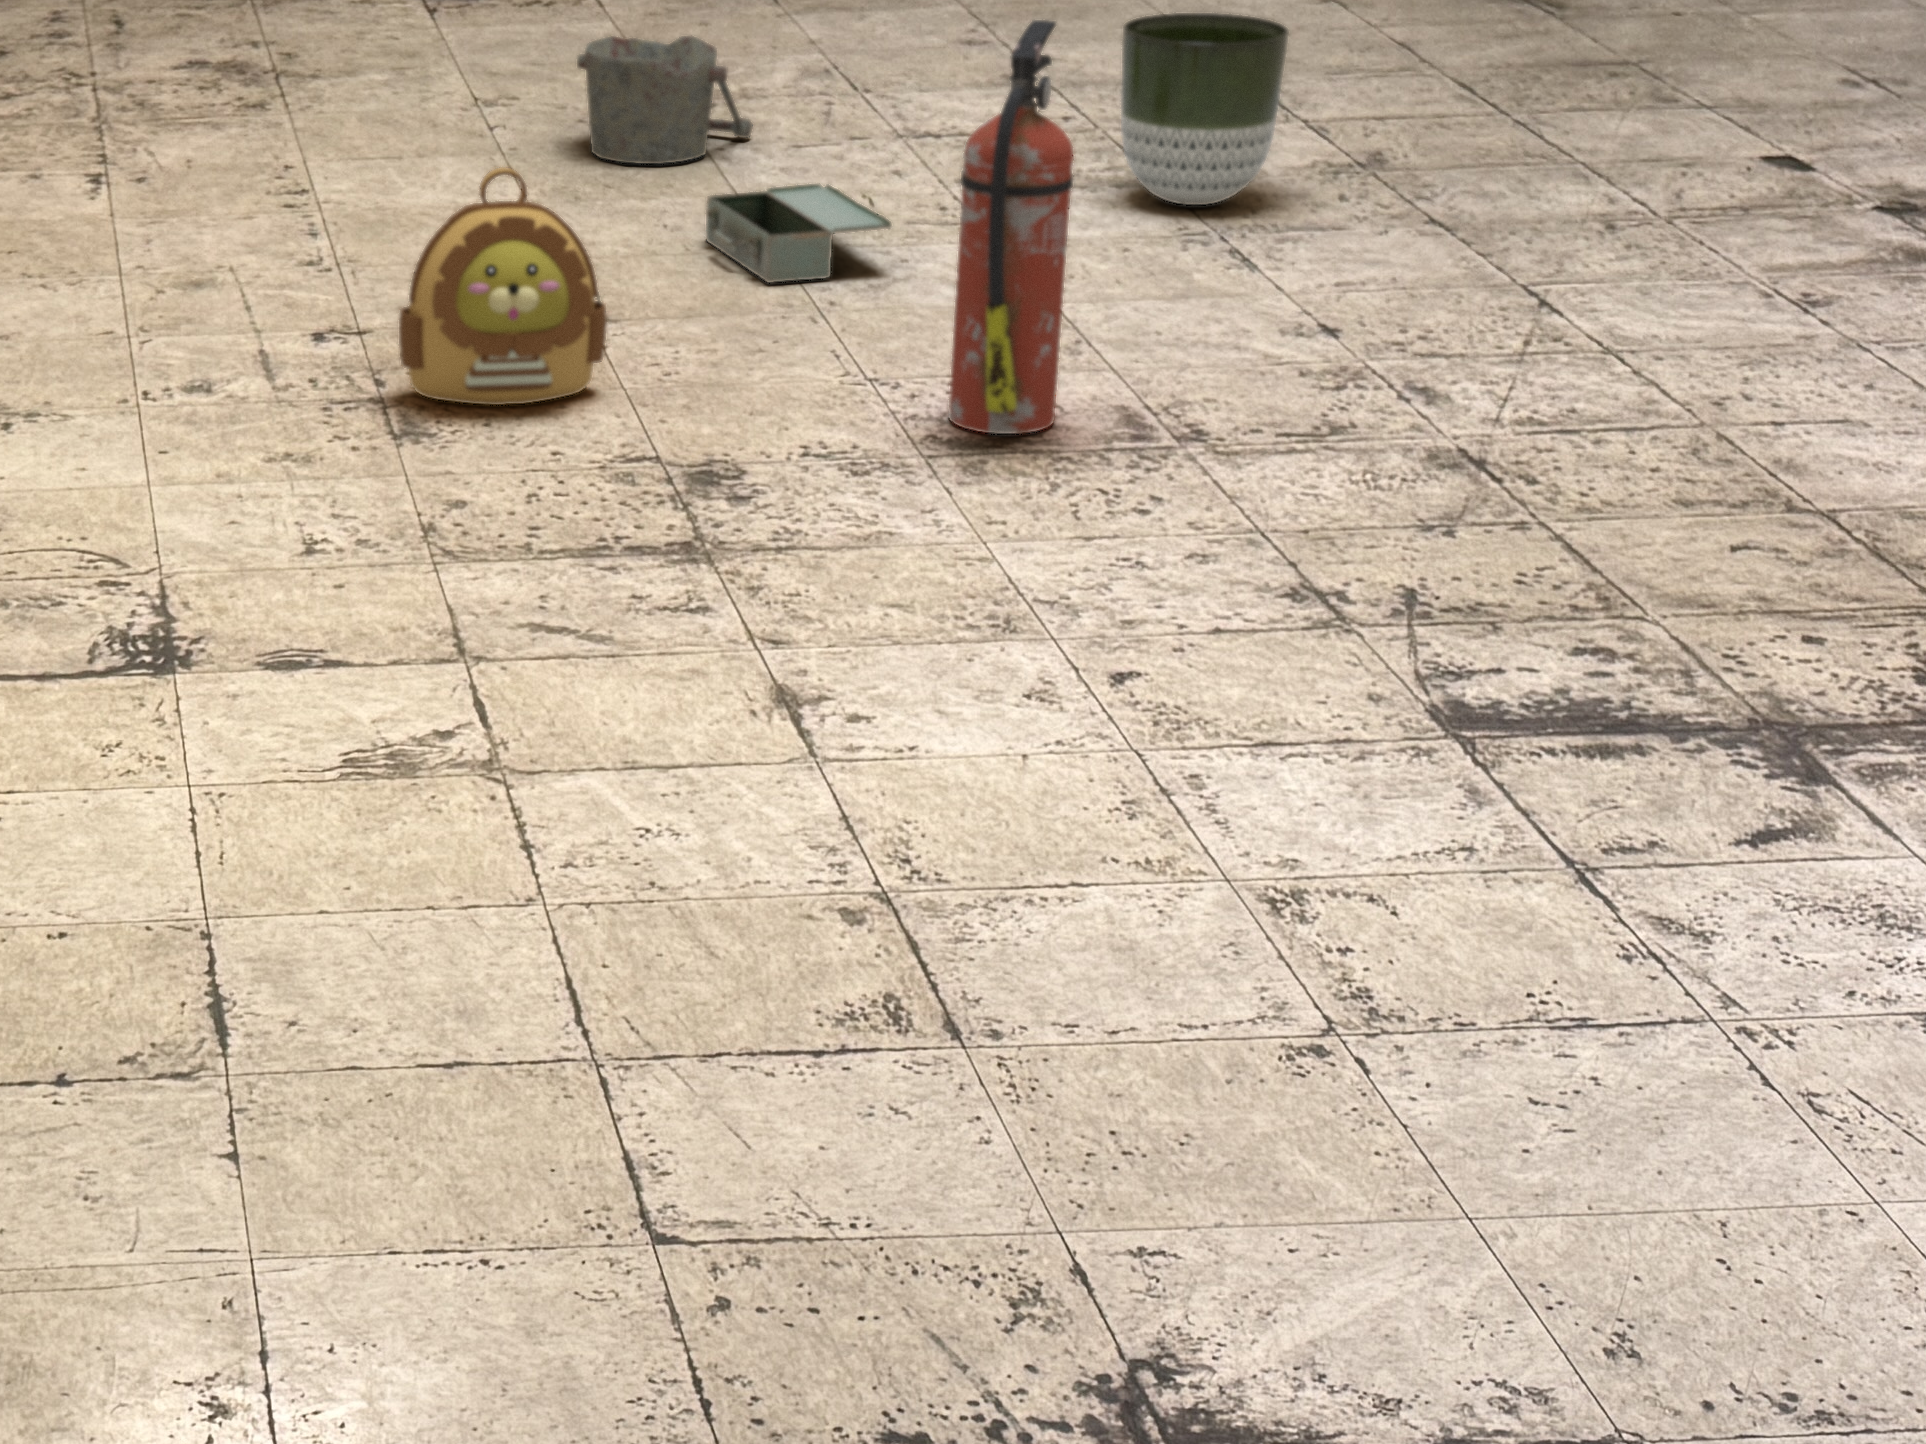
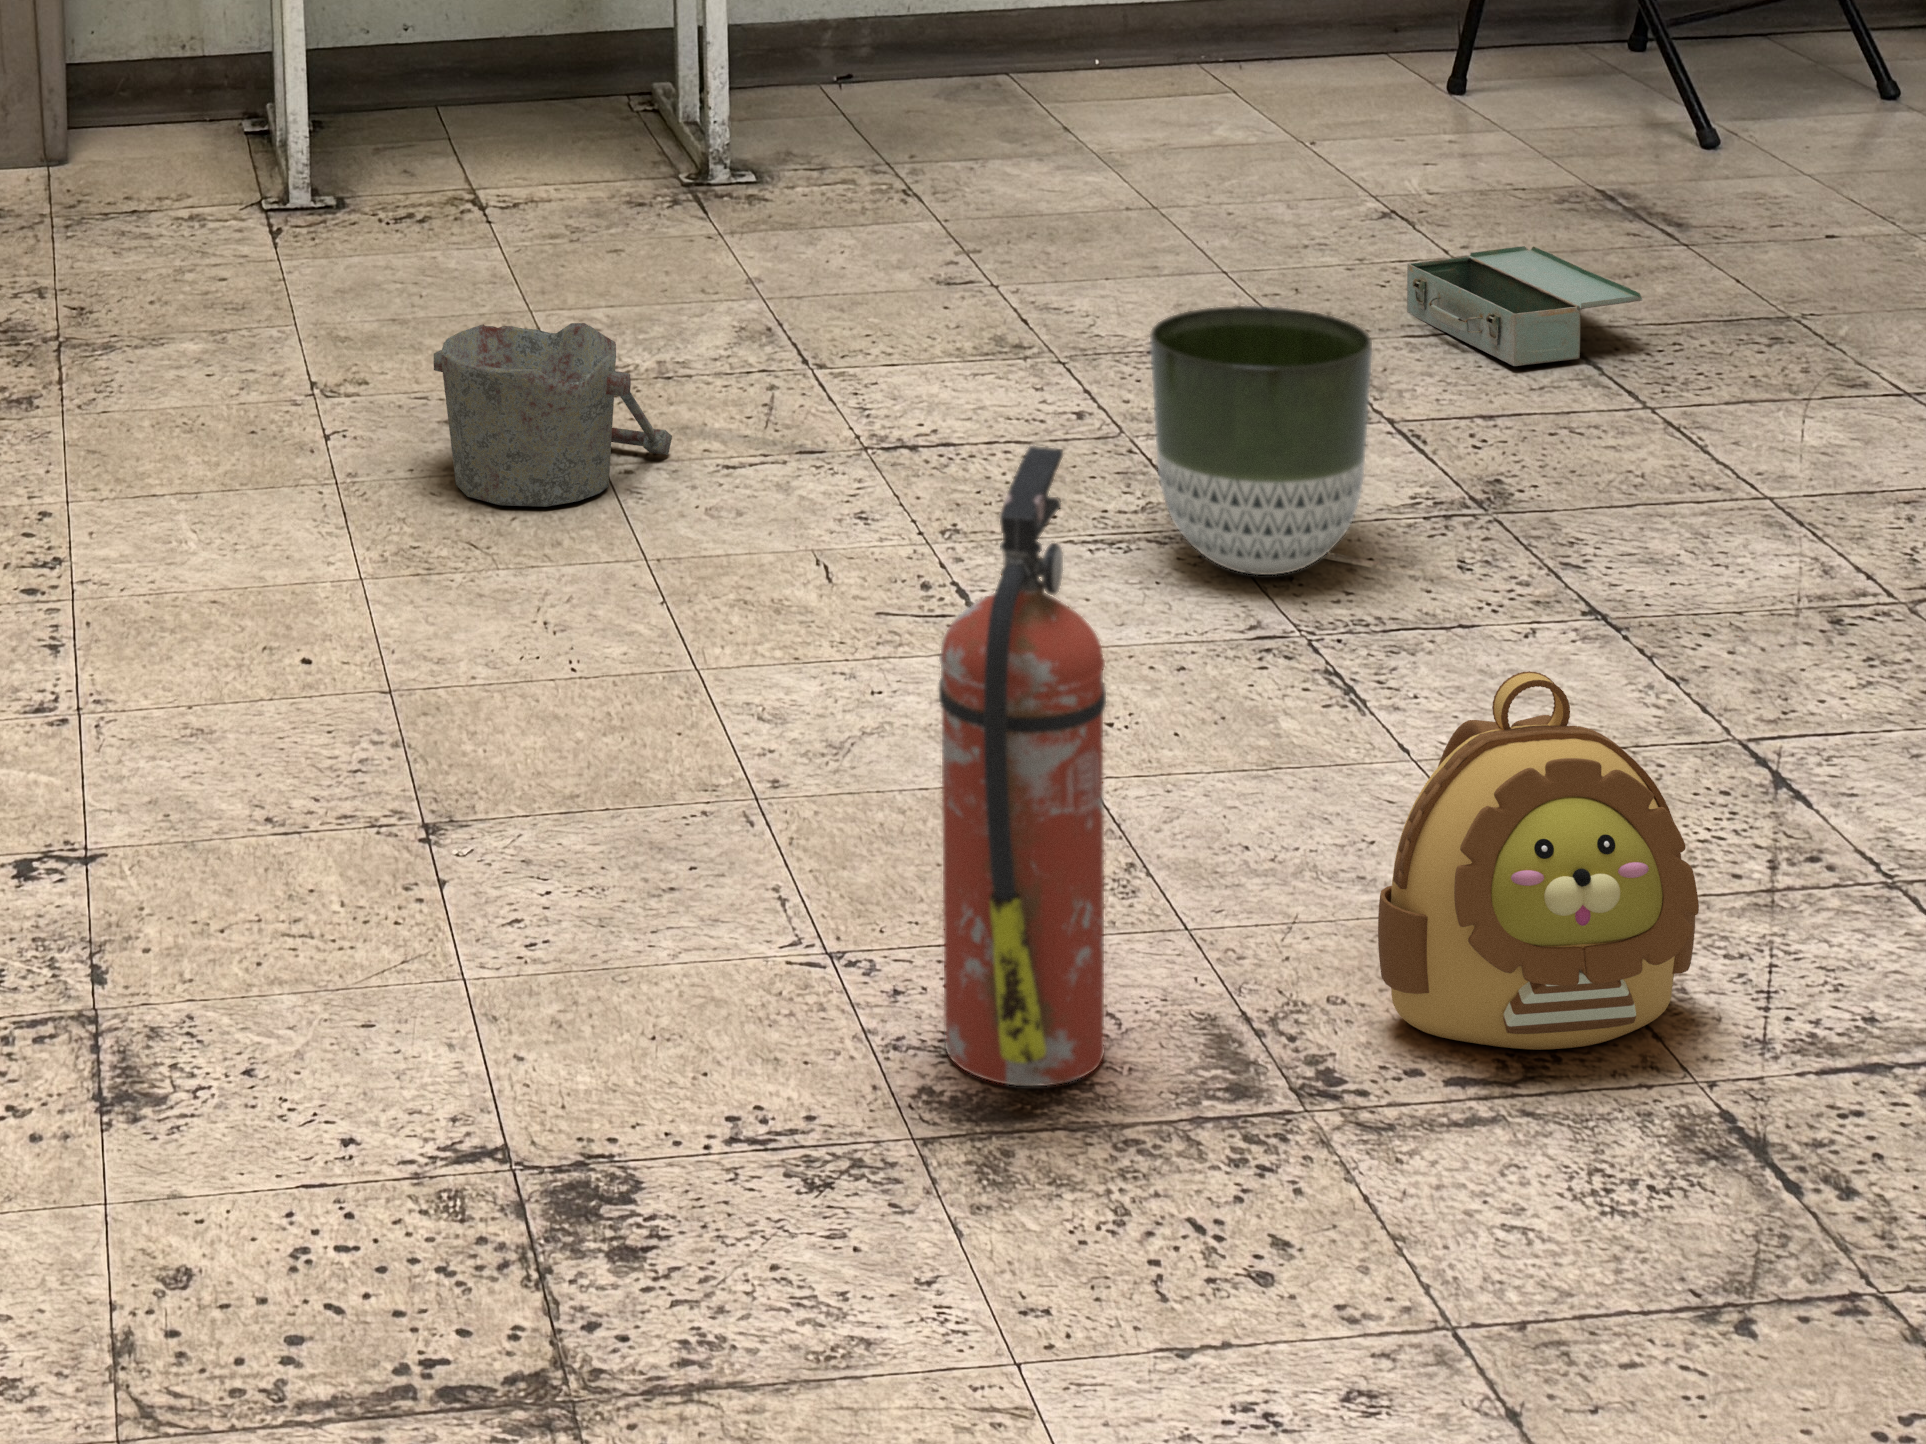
backpack: present [399,167,607,405] -> present [1378,671,1699,1050]
toolbox: present [706,184,891,283] -> present [1407,246,1643,366]

